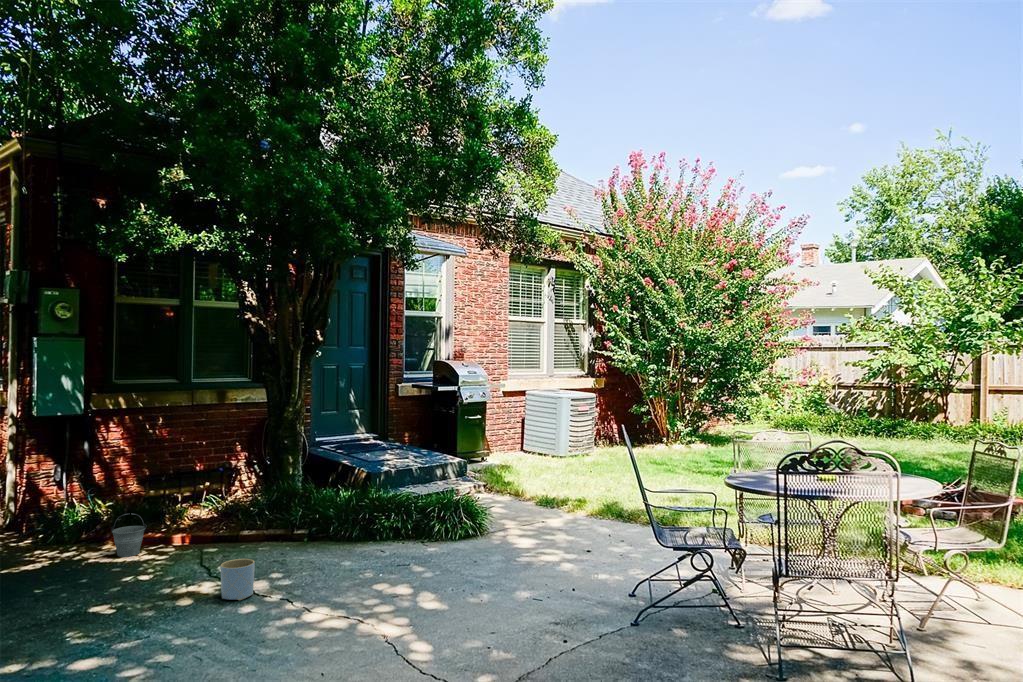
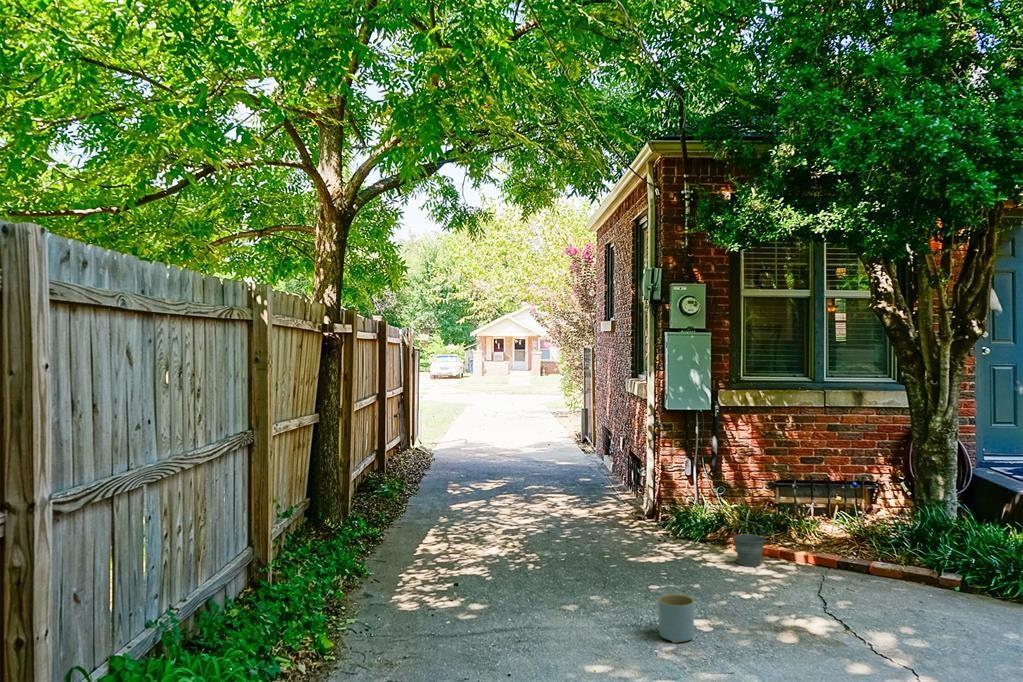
planter: present [221,559,255,601] -> present [658,594,694,643]

